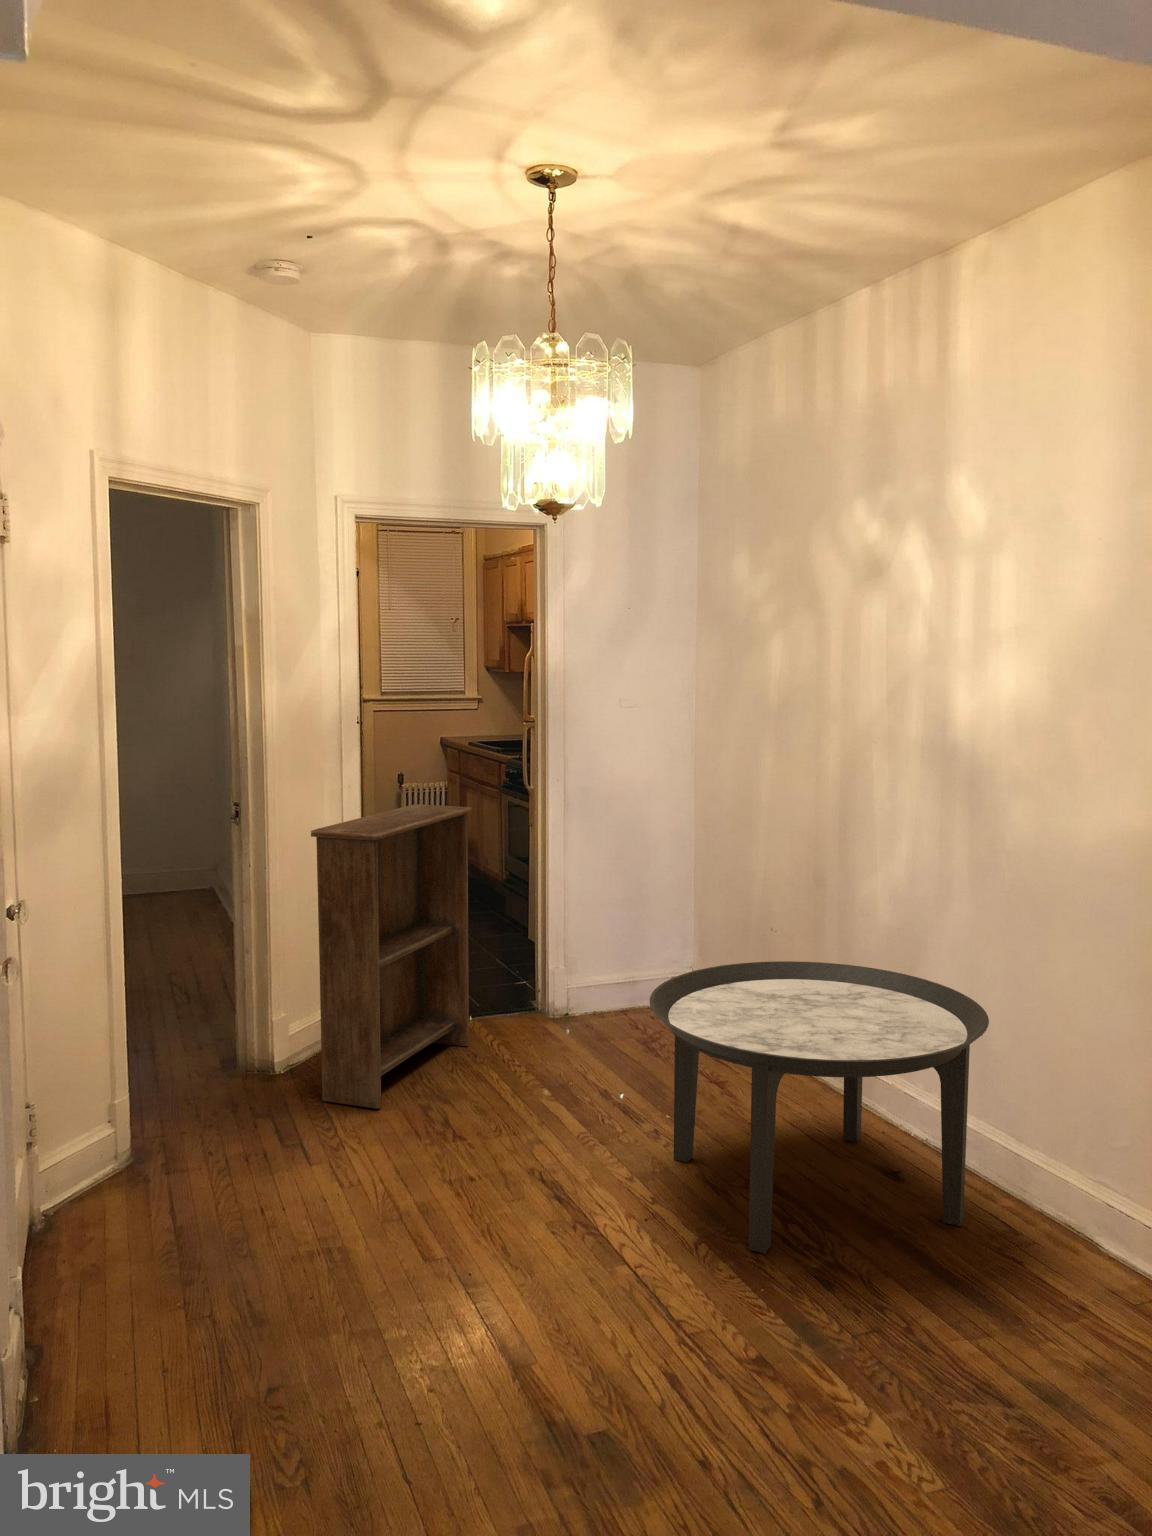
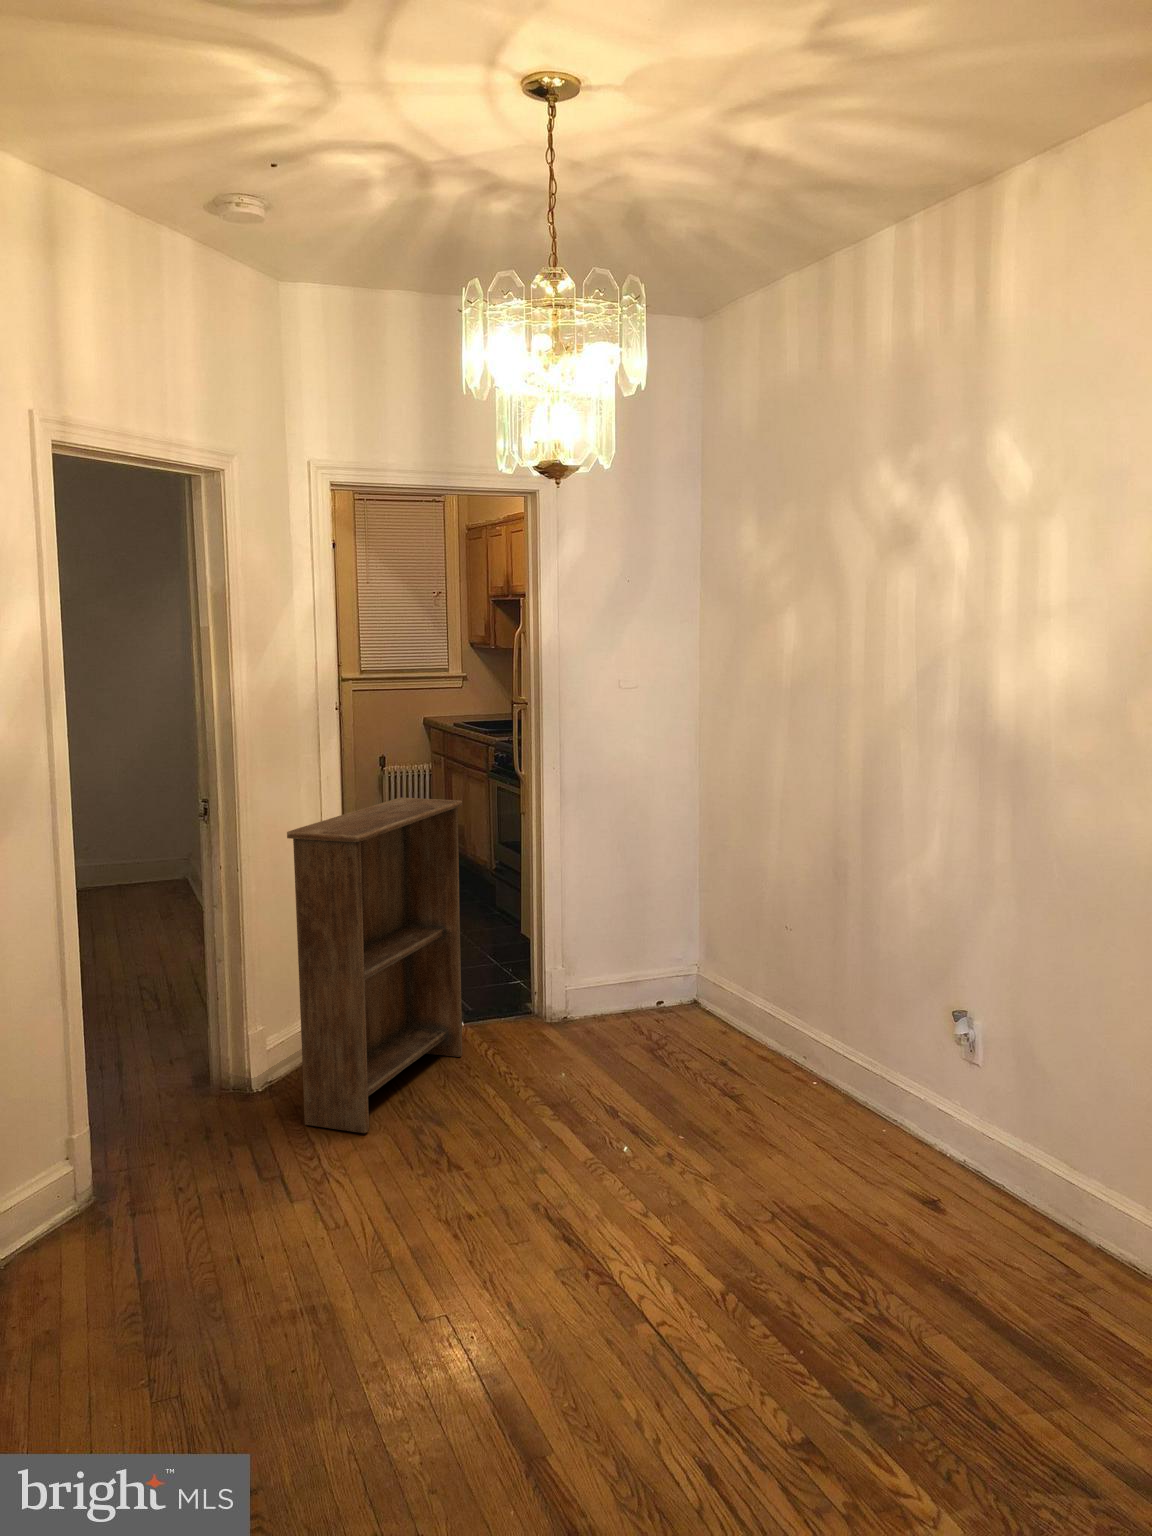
round table: present [649,961,989,1254] -> none [666,969,1044,1306]

